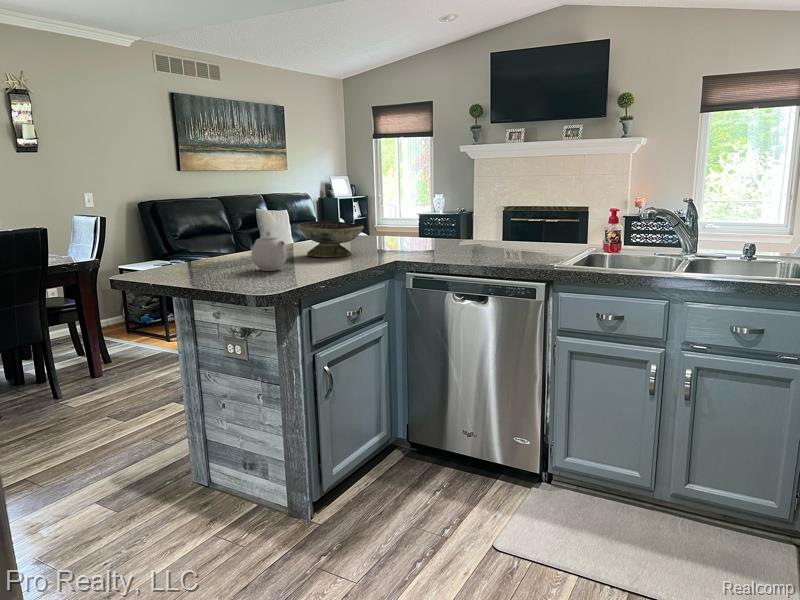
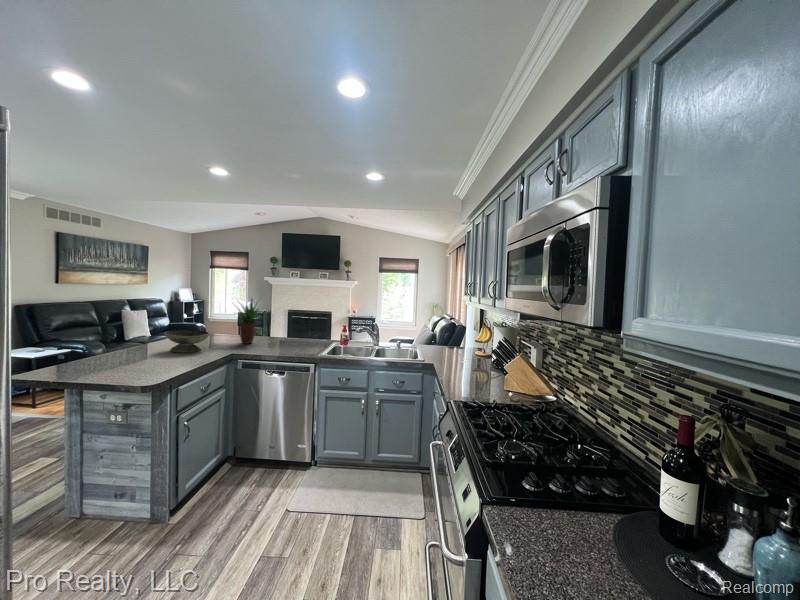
potted plant: none [399,161,465,247] -> present [238,298,262,344]
teapot: present [251,231,287,271] -> none [132,340,158,364]

